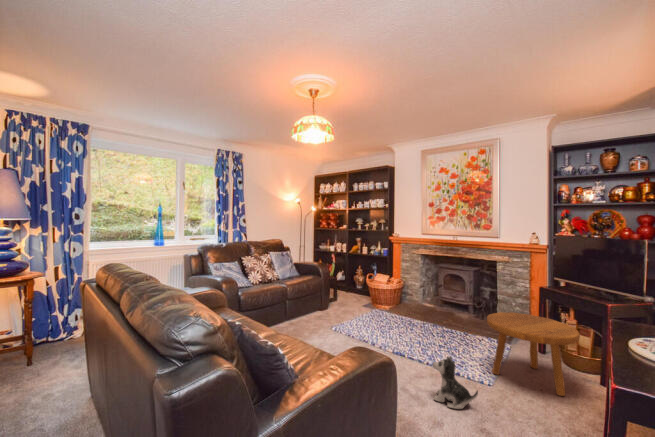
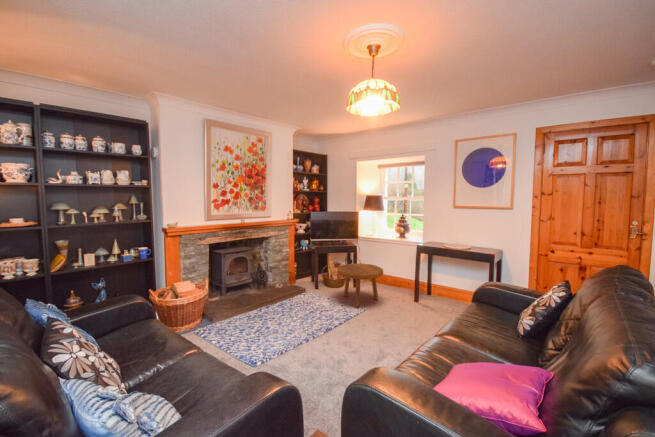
plush toy: present [433,356,478,409] -> none [388,300,408,332]

